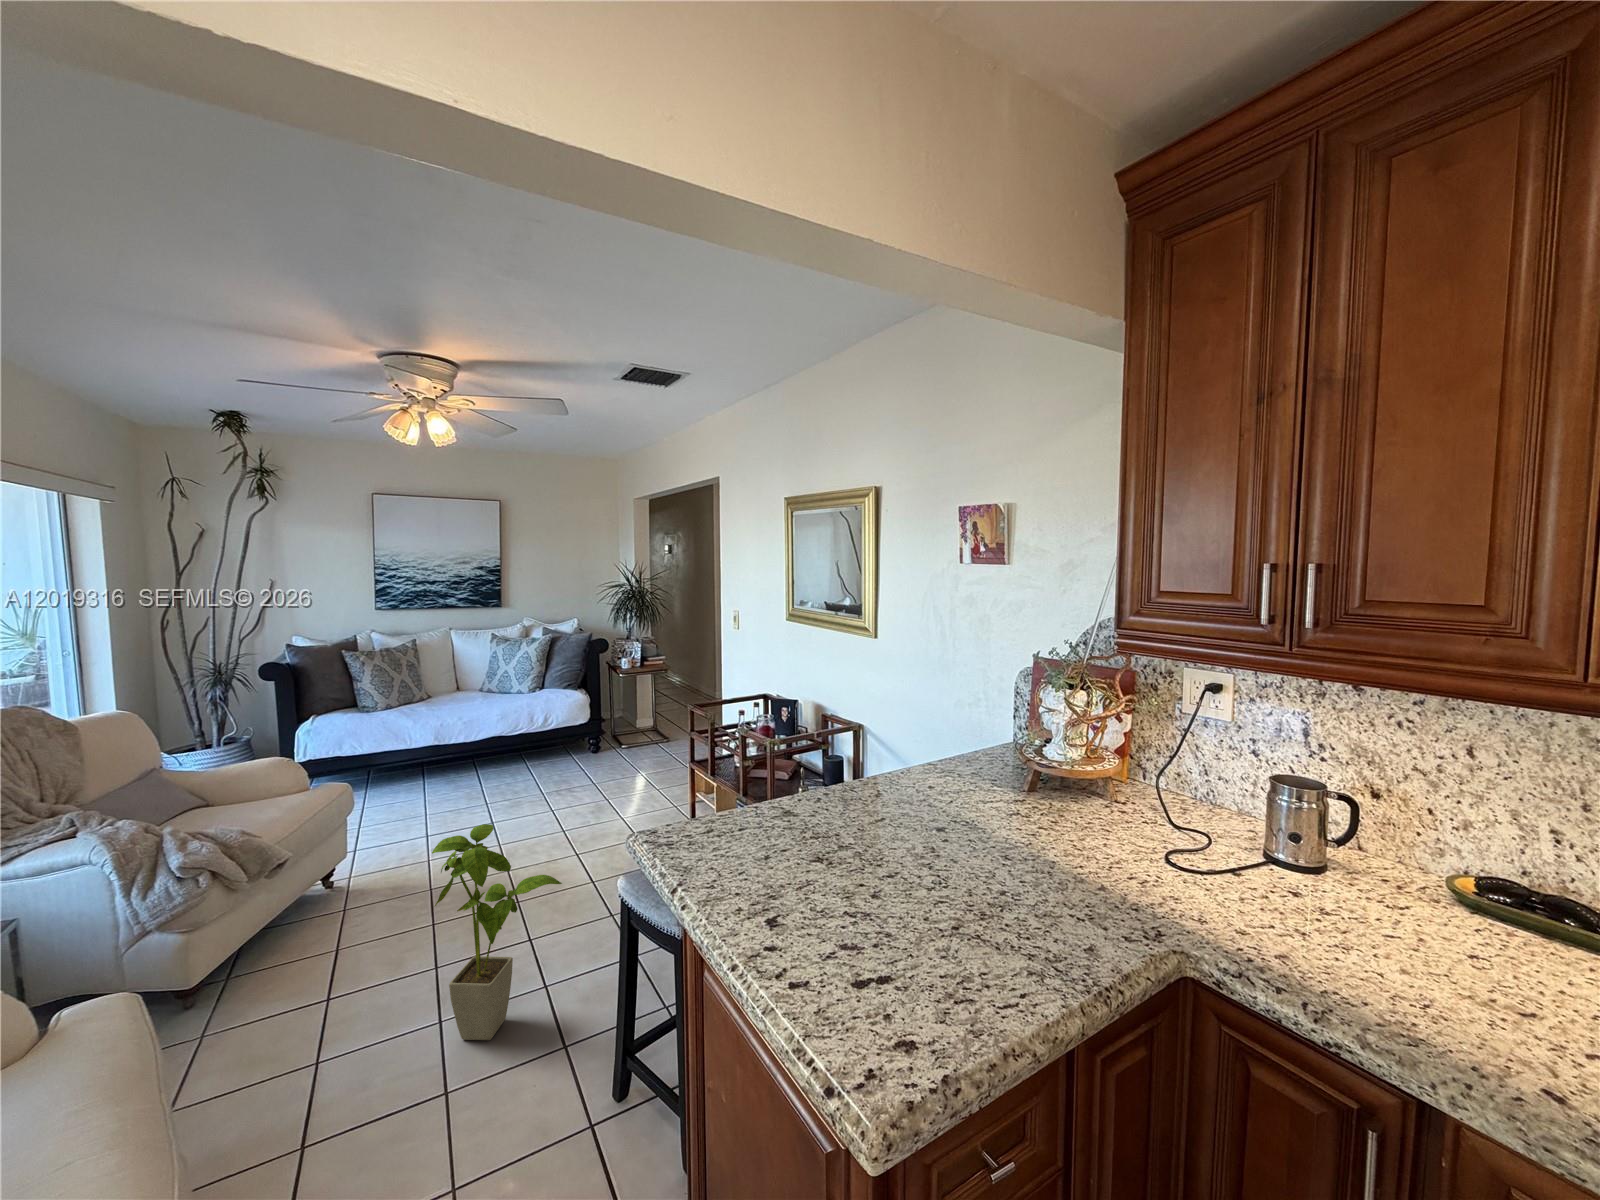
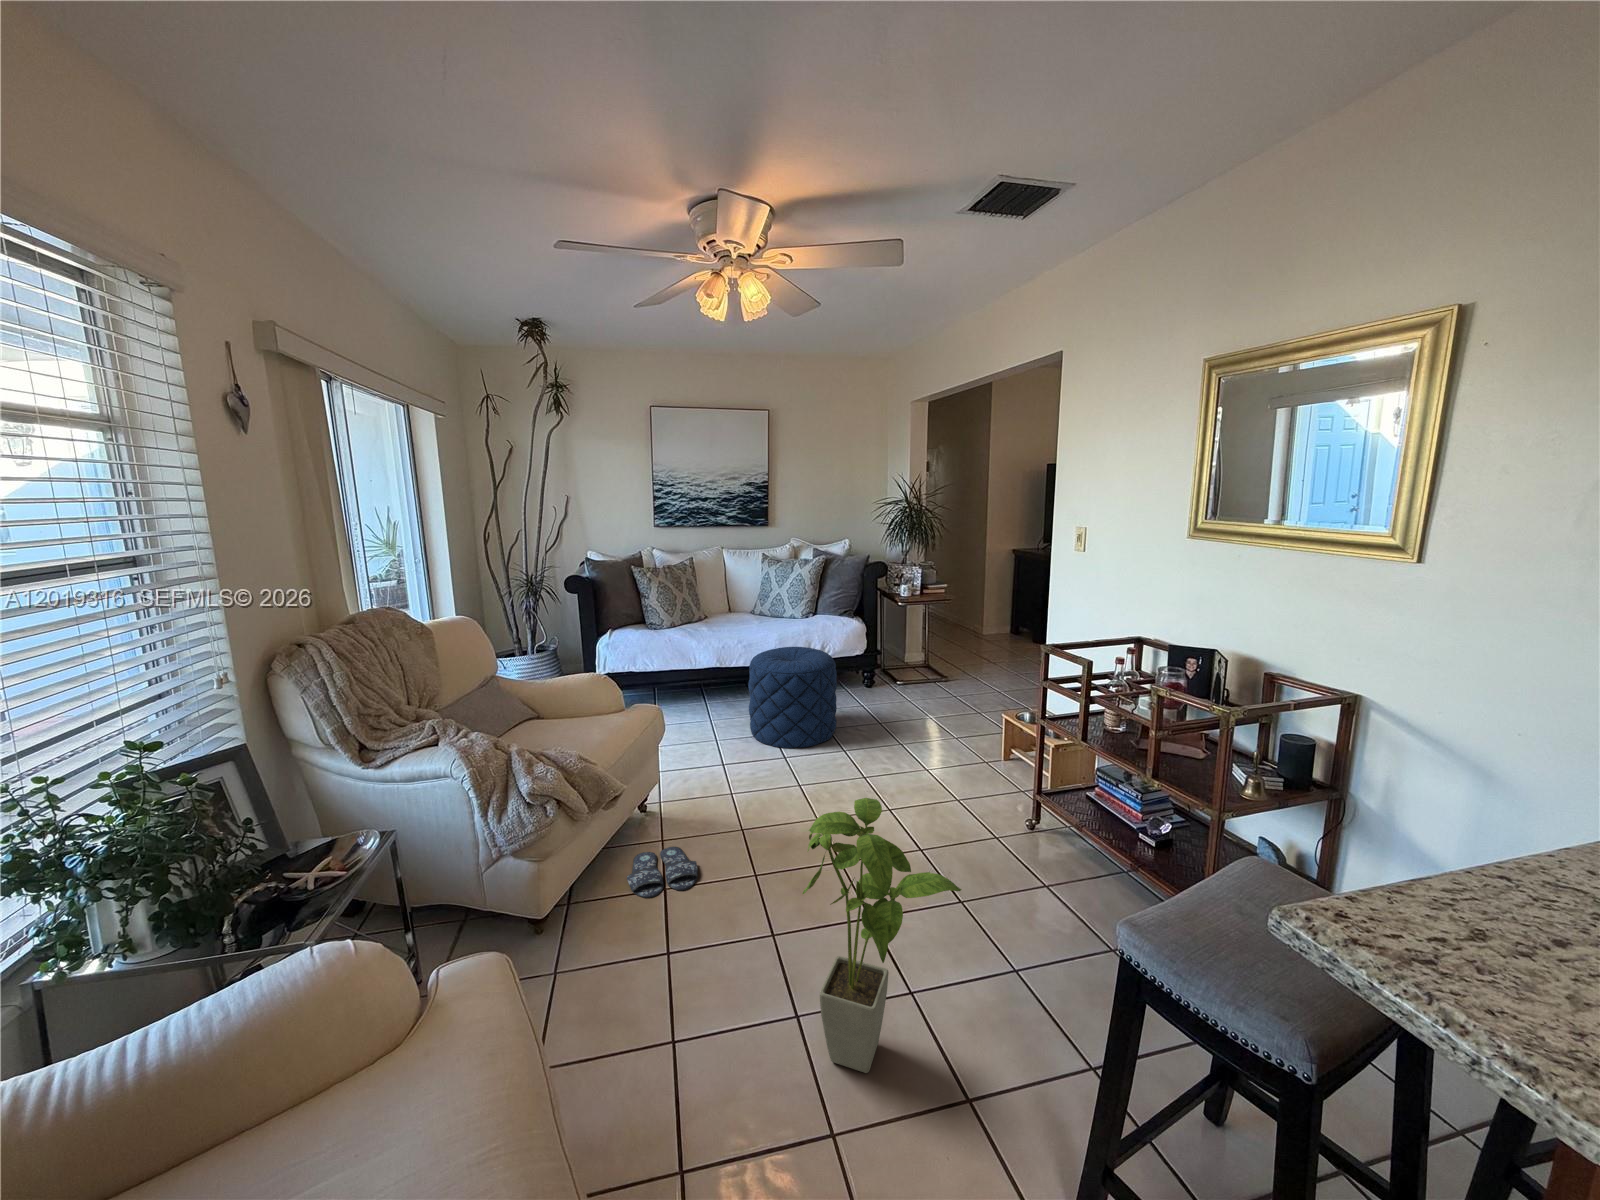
pouf: none [461,719,549,813] -> present [748,647,837,748]
slippers: none [298,911,376,958] -> present [627,847,698,898]

